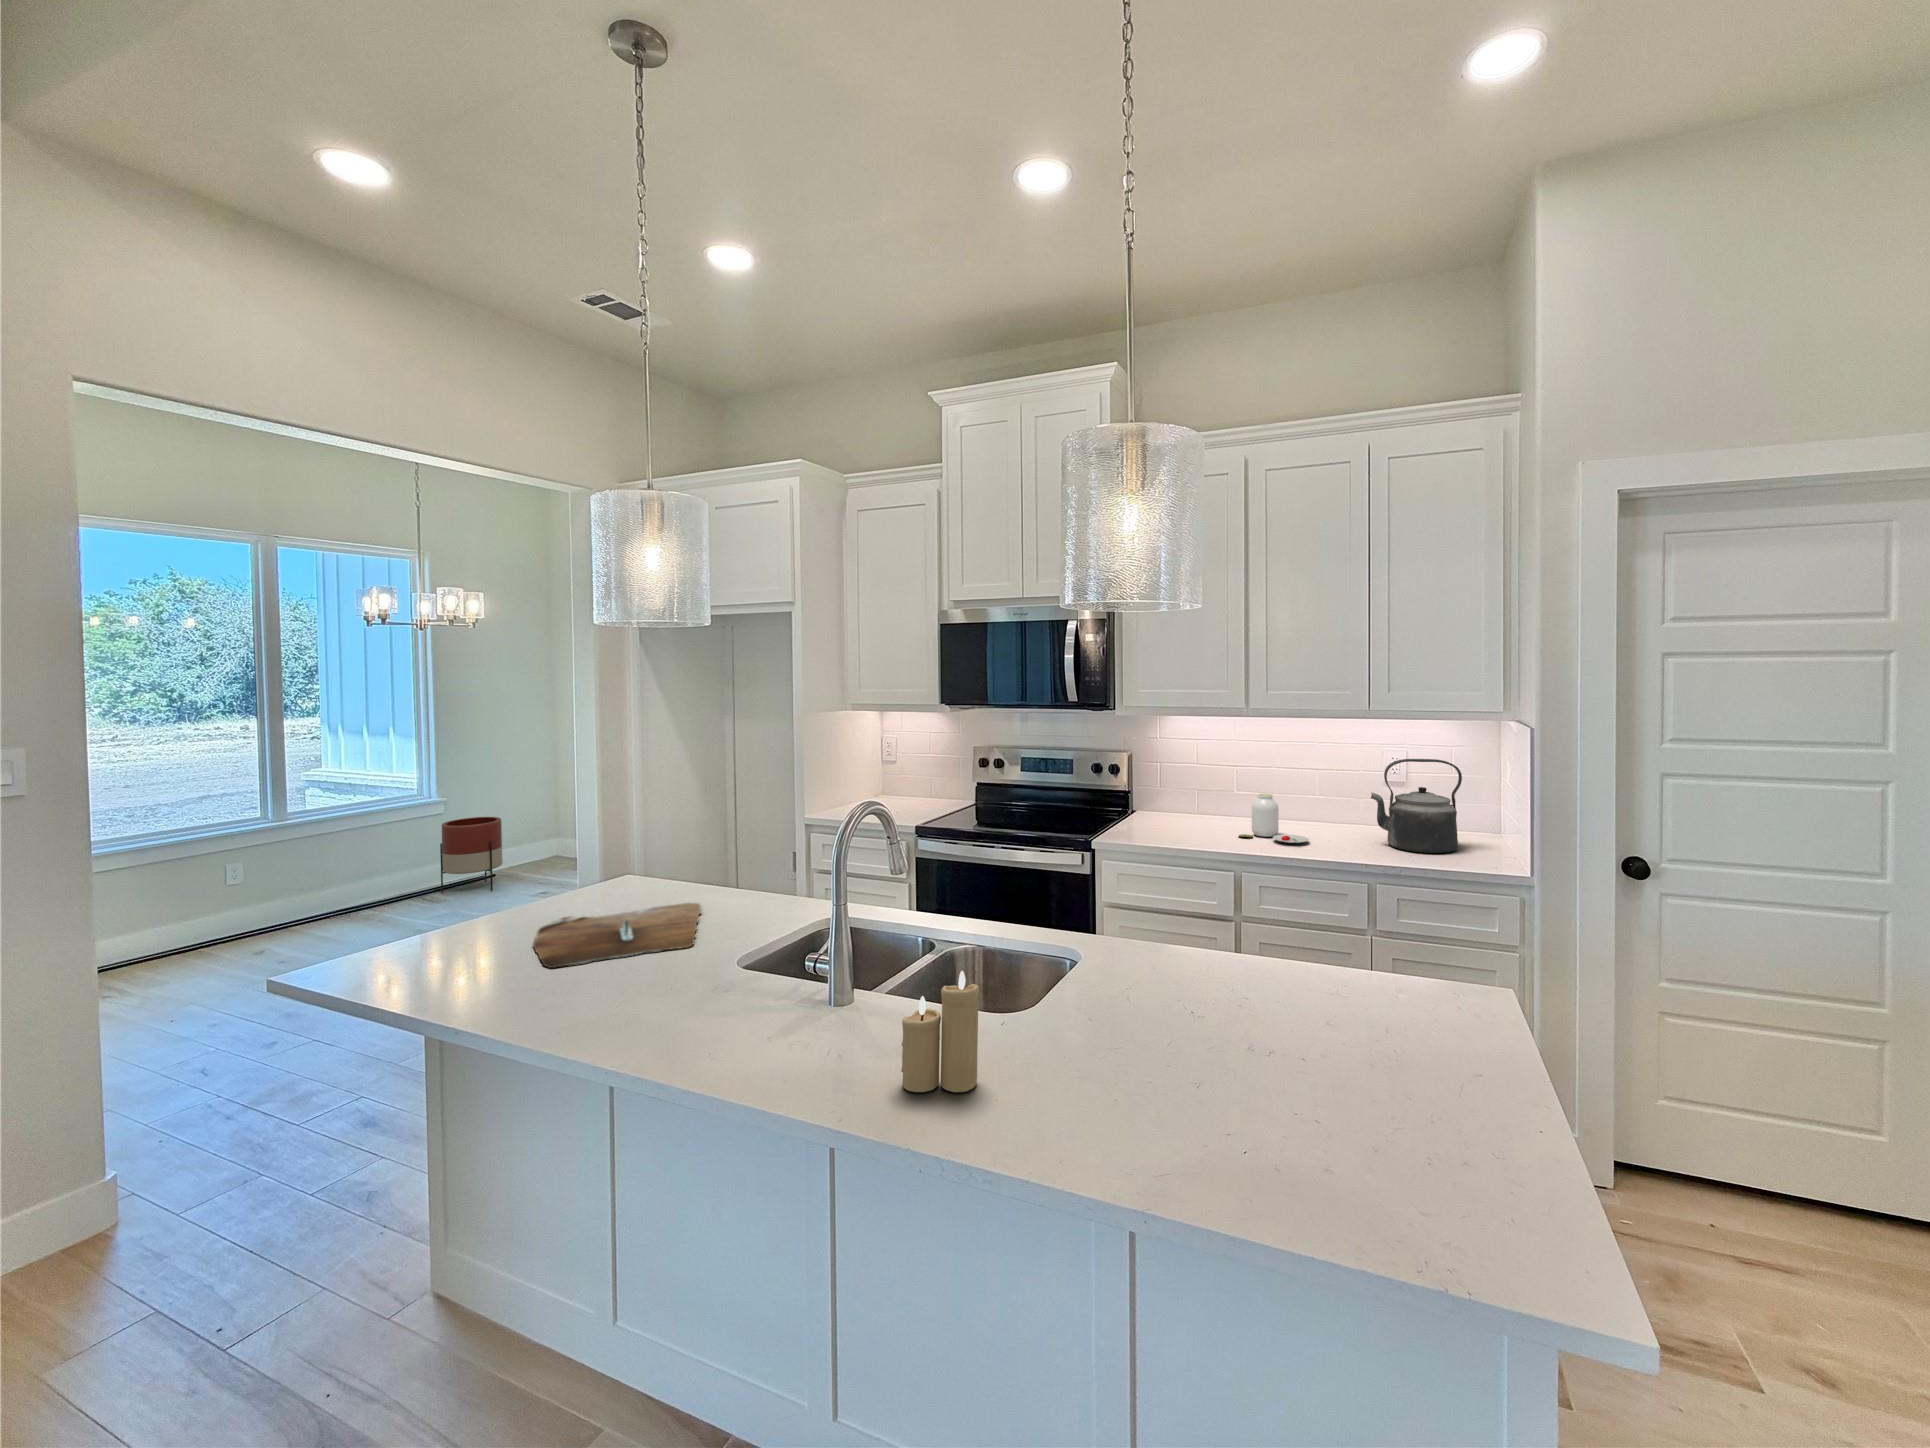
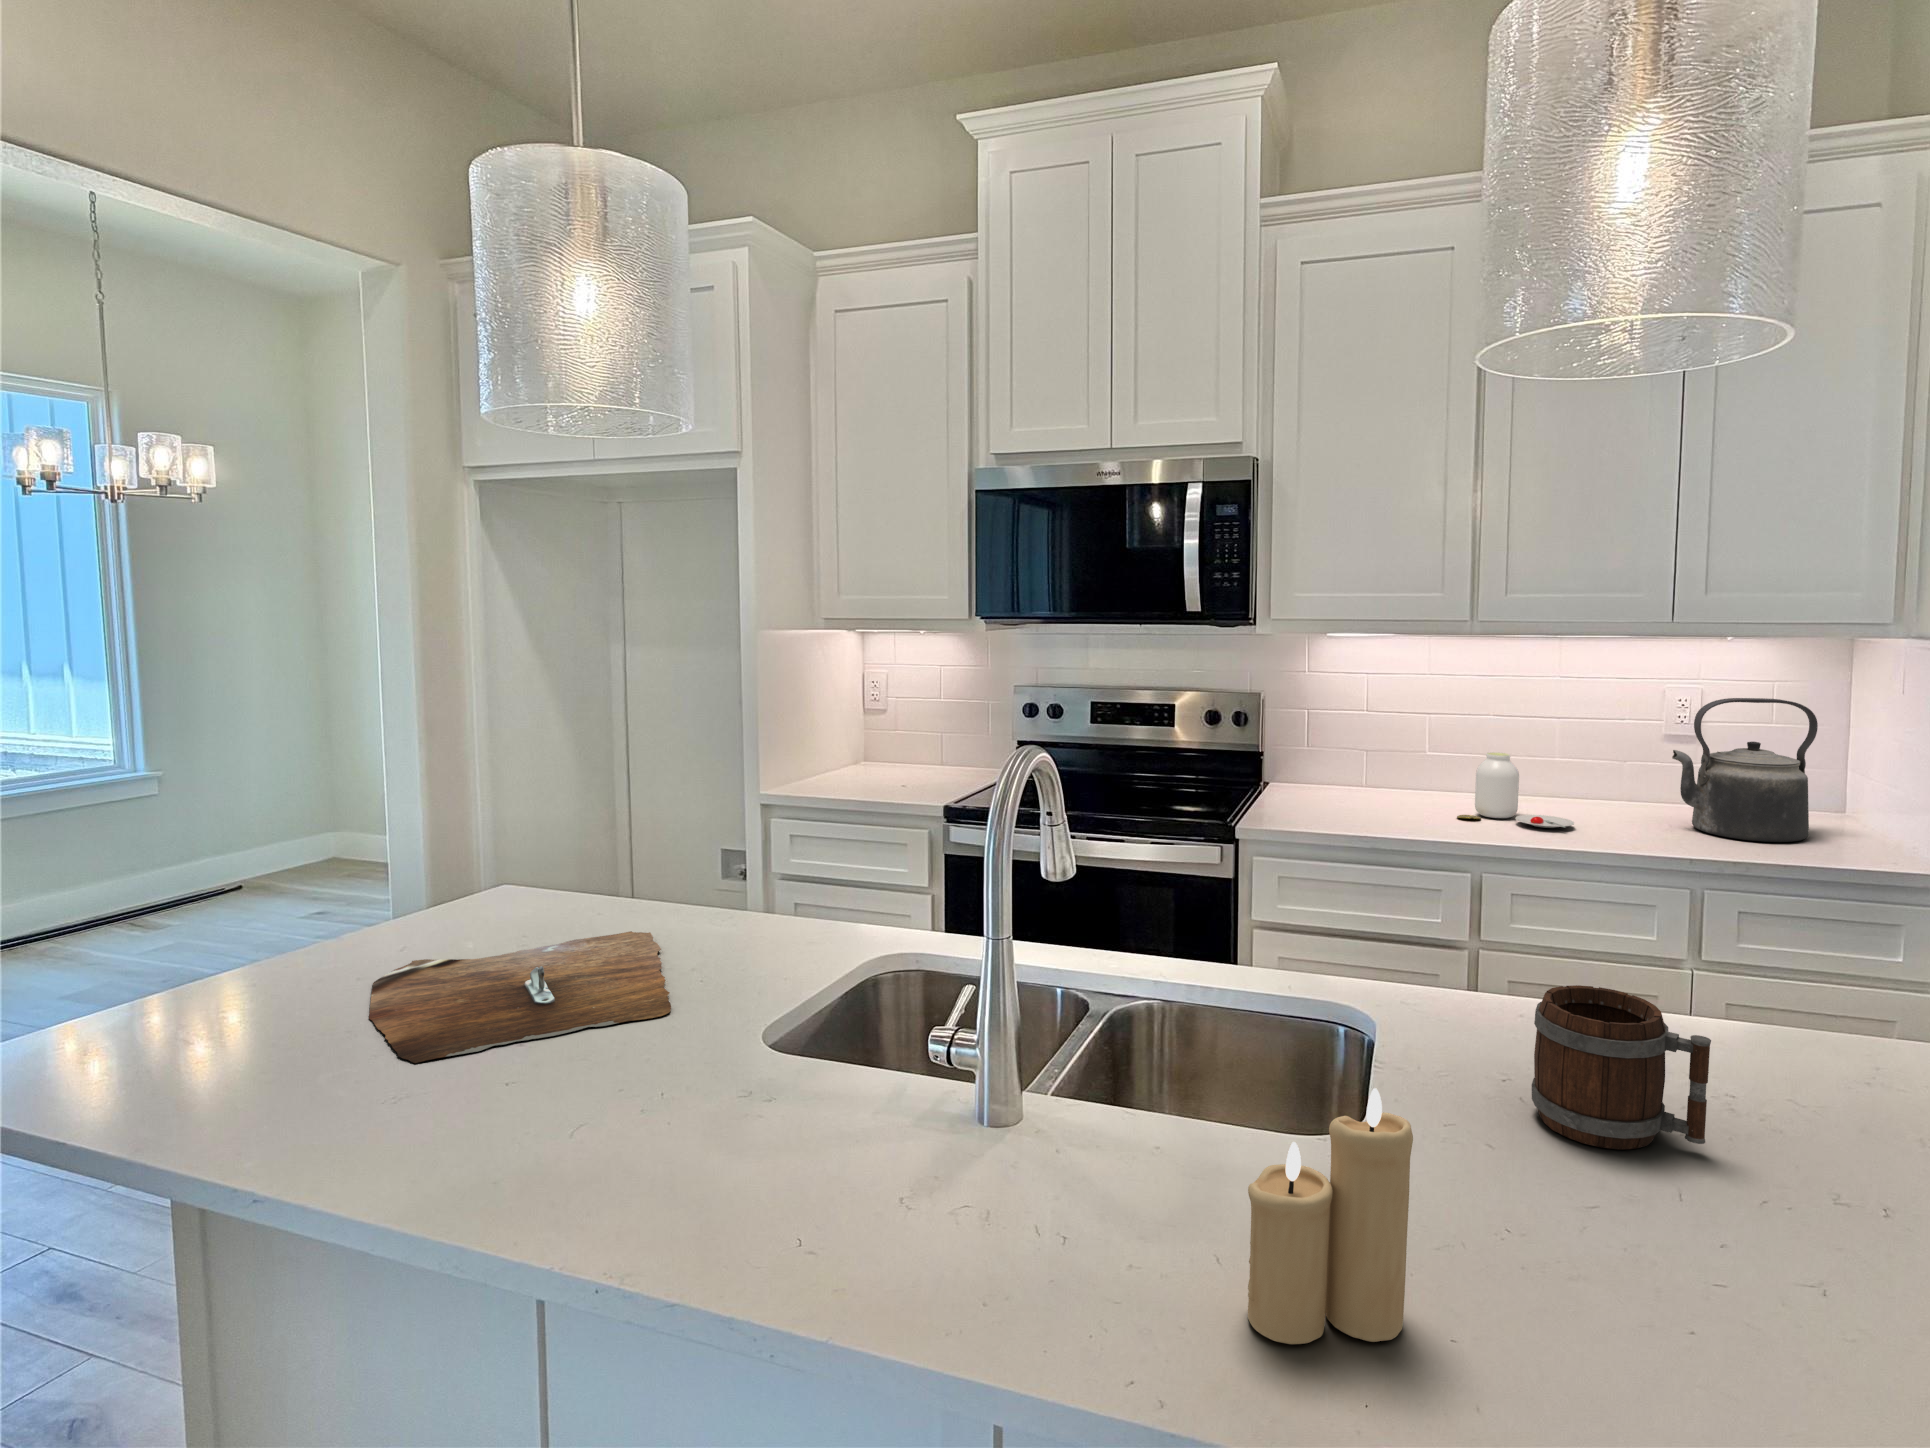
planter: present [440,817,503,893] -> none [154,794,253,909]
mug: none [1125,932,1202,1019] -> present [1532,985,1711,1150]

